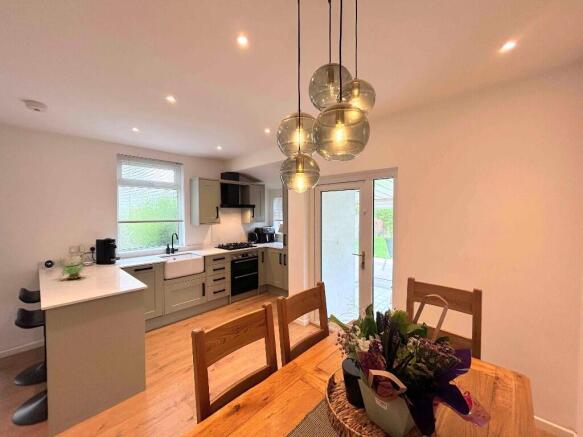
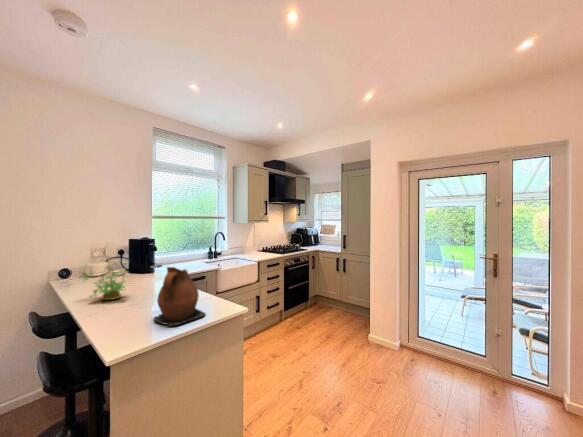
ceramic pitcher: none [90,256,125,290] -> present [154,267,205,326]

